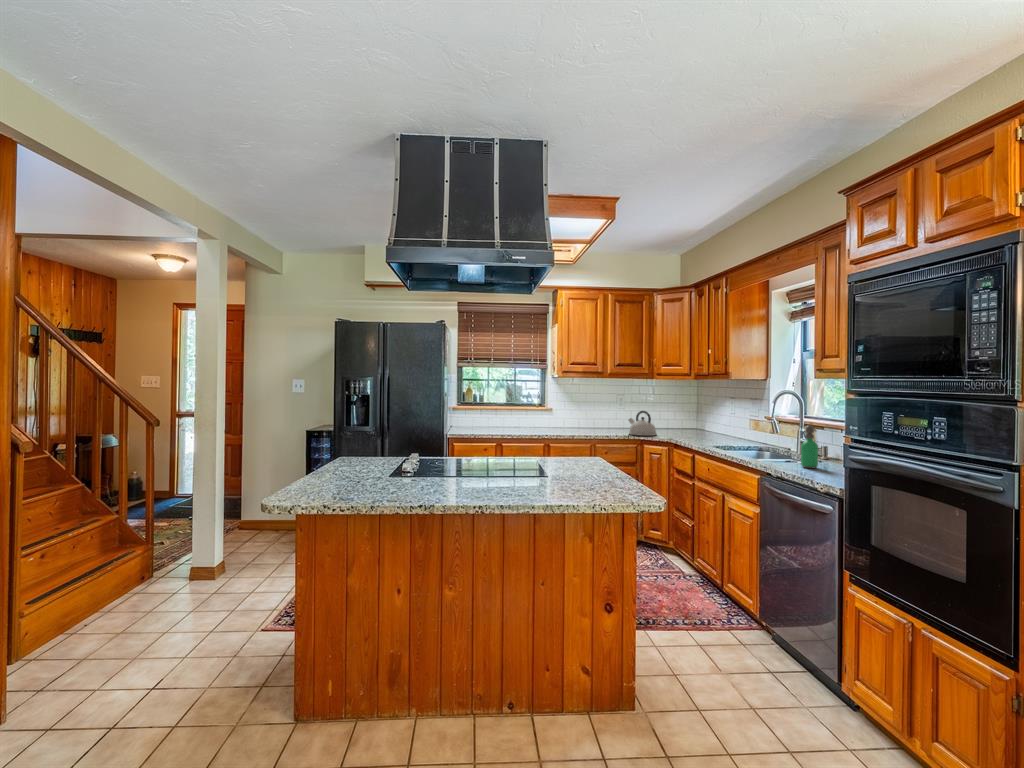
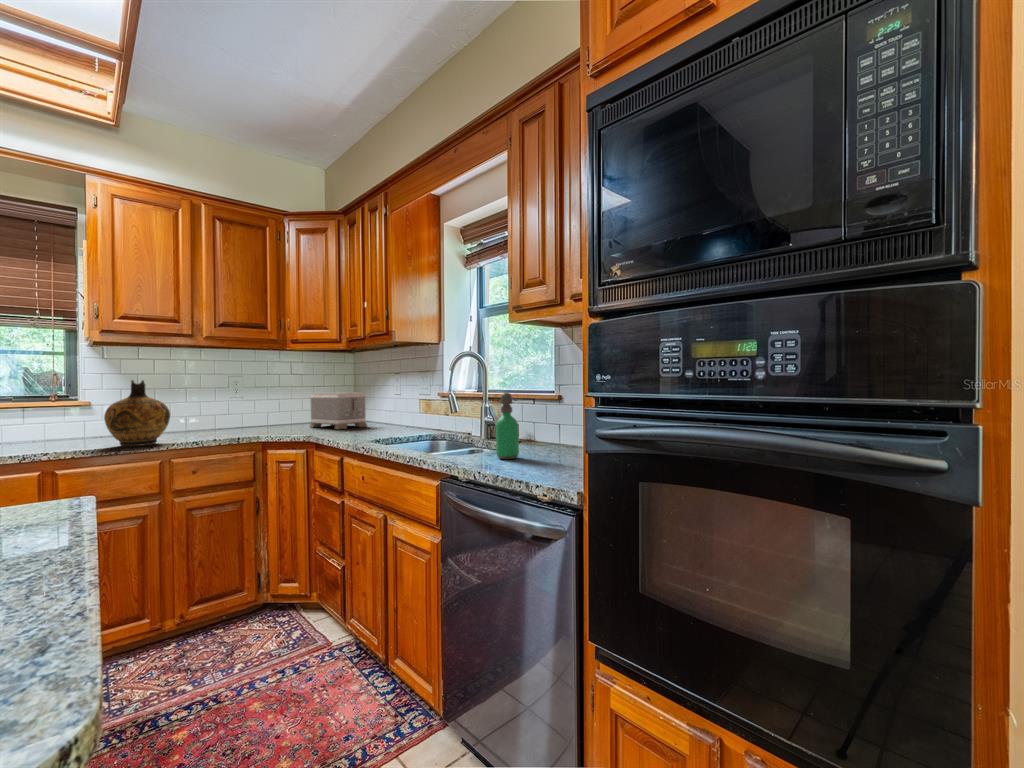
ceramic jug: none [563,399,593,436] -> present [104,380,170,446]
toaster: none [667,409,709,436] -> present [310,392,367,429]
kettle: present [628,411,656,436] -> none [243,397,291,435]

